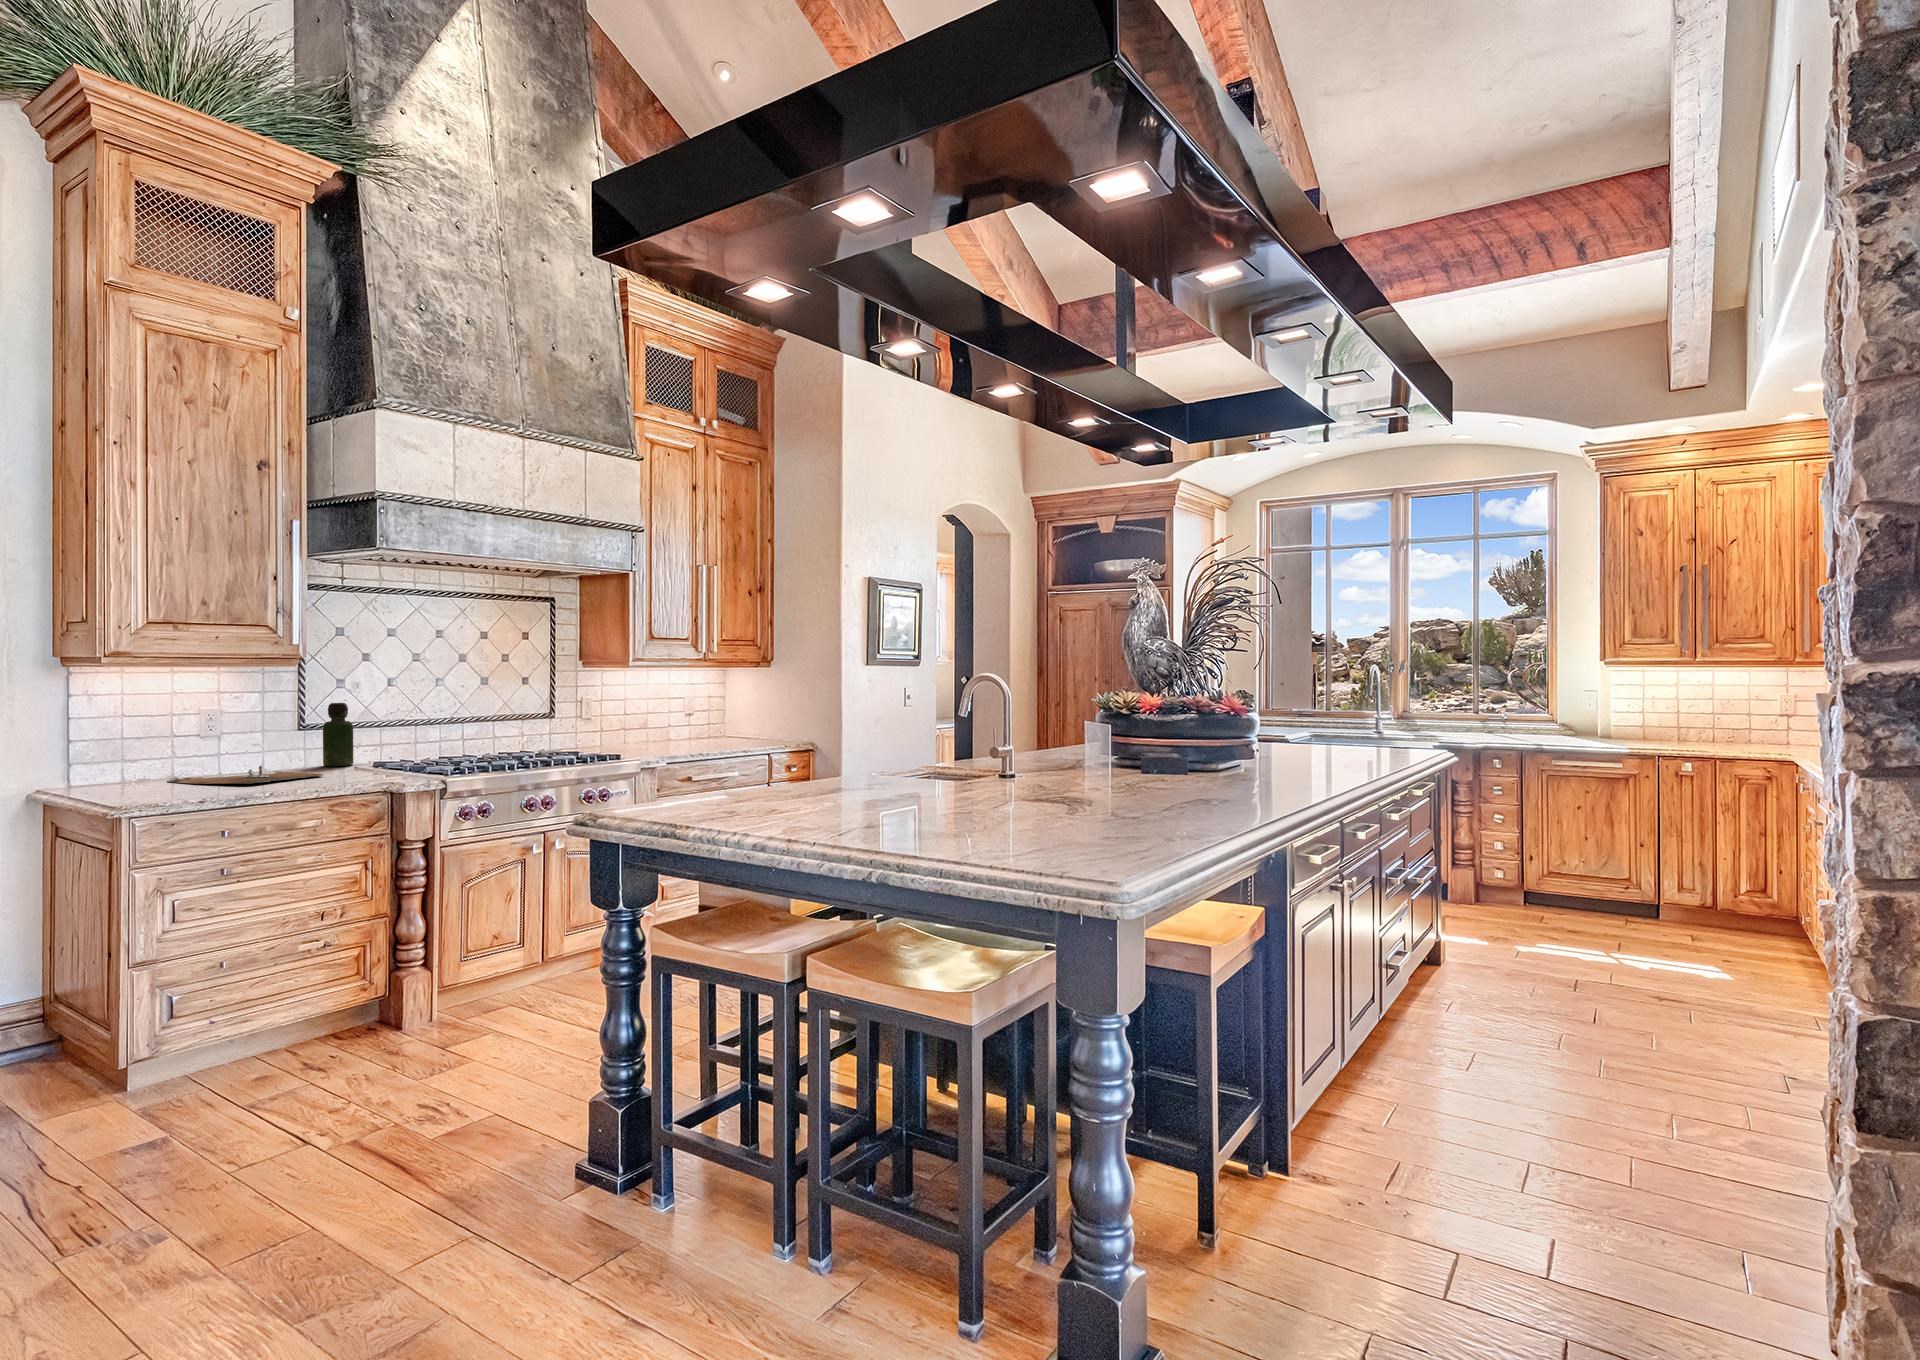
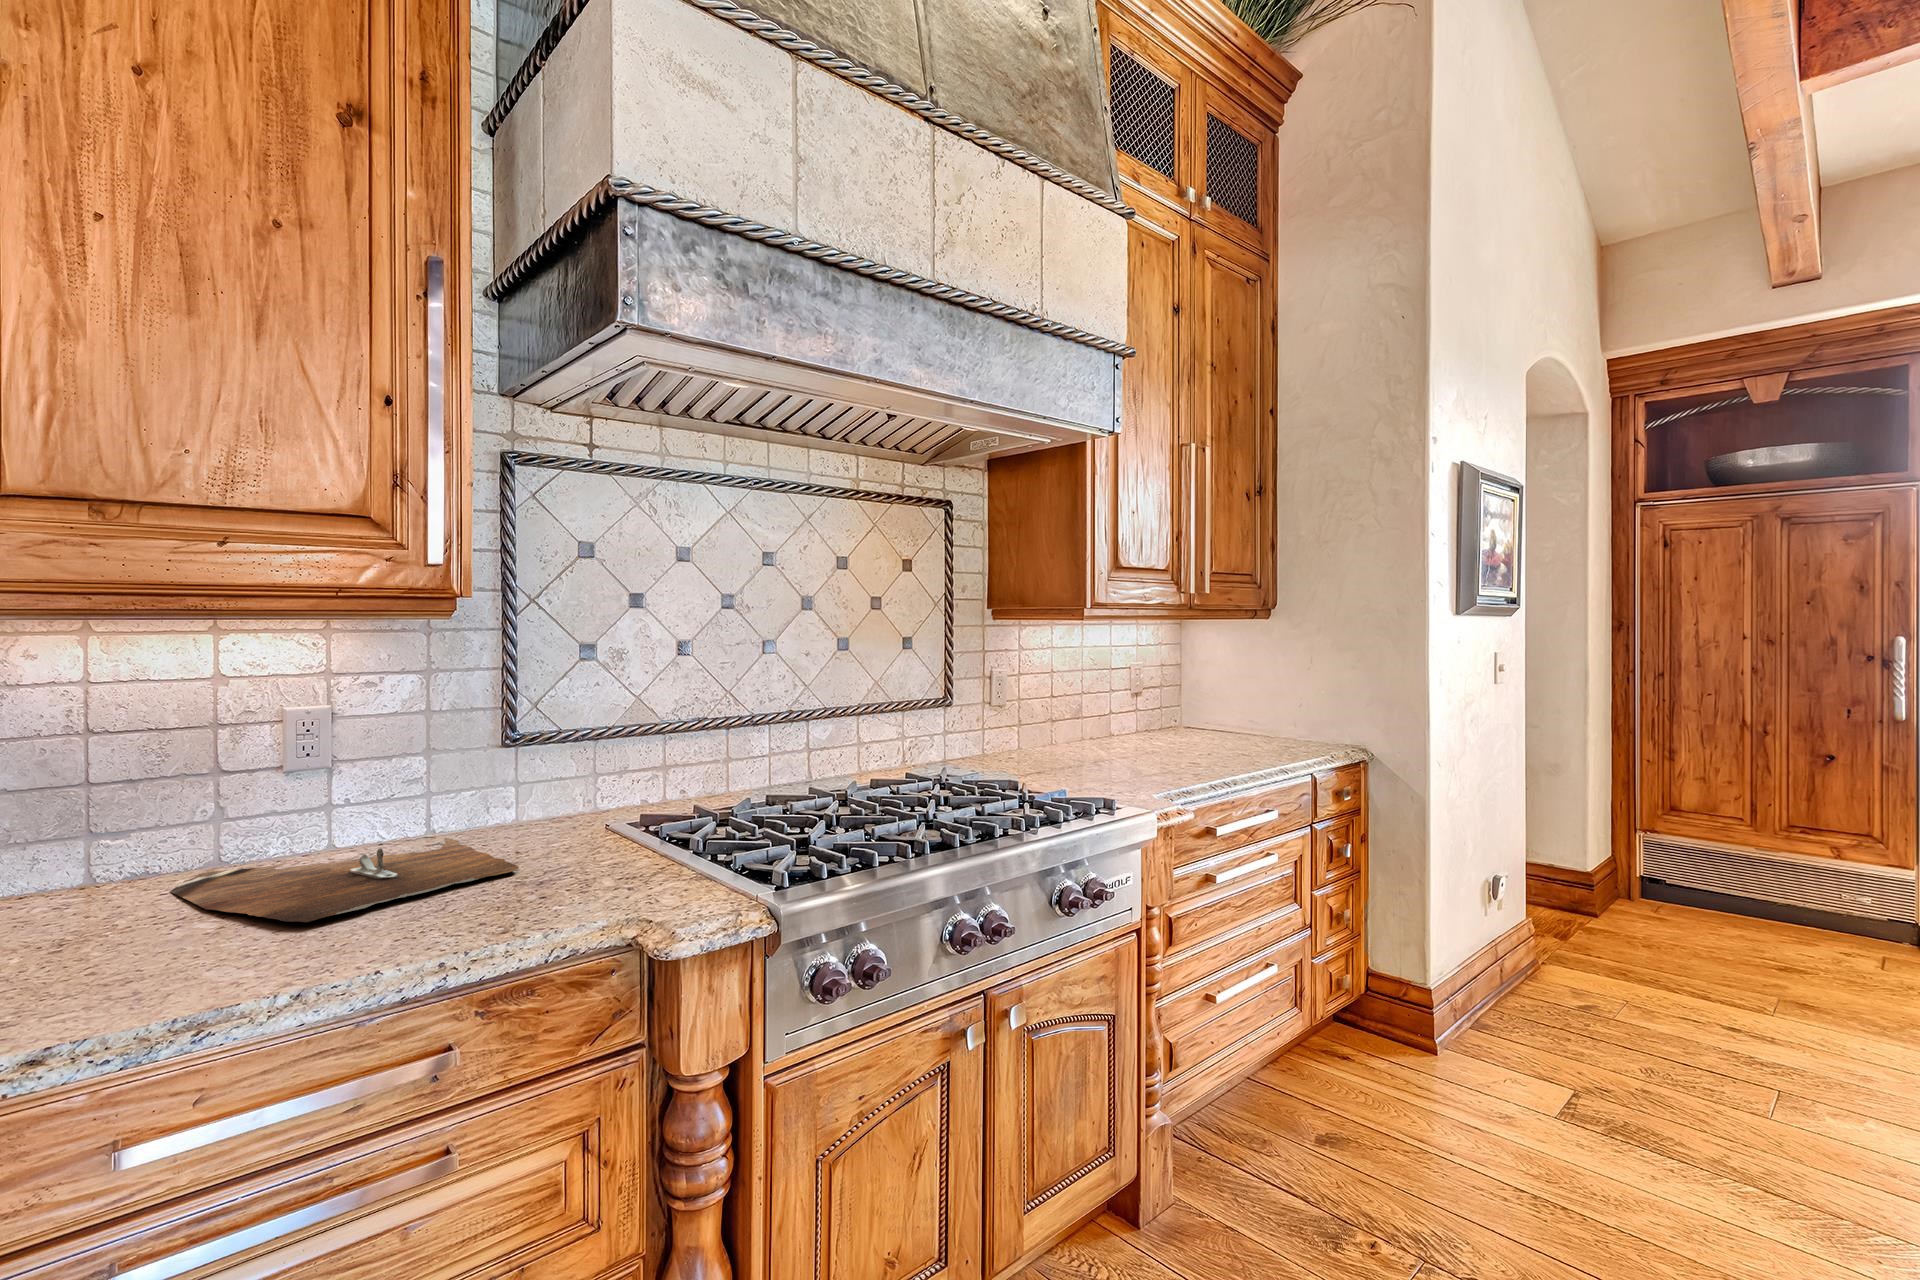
bottle: present [323,703,354,766] -> none [551,691,609,822]

